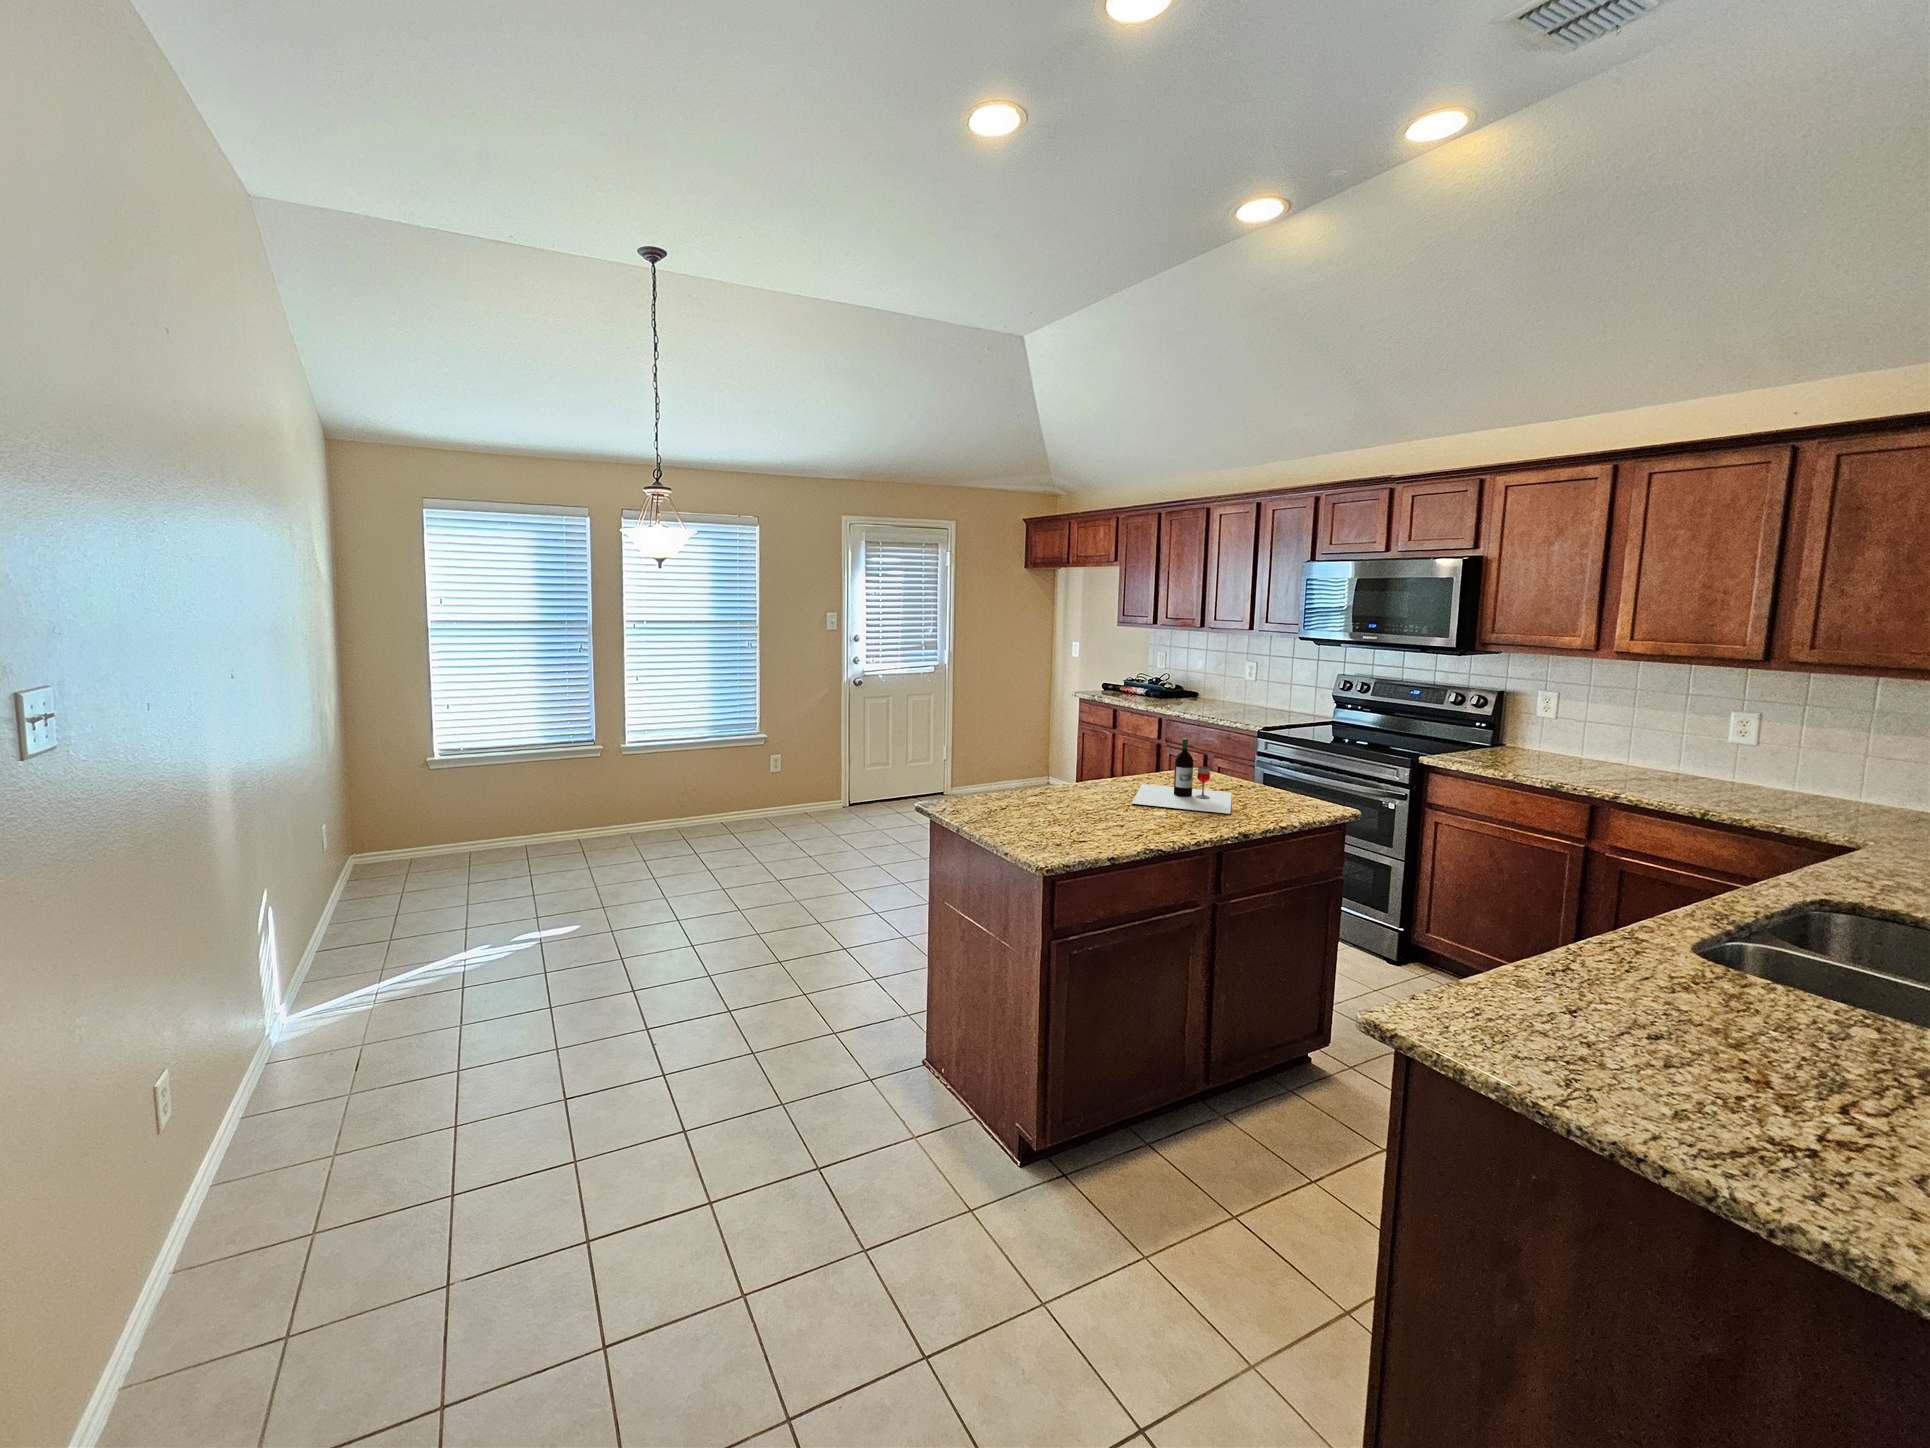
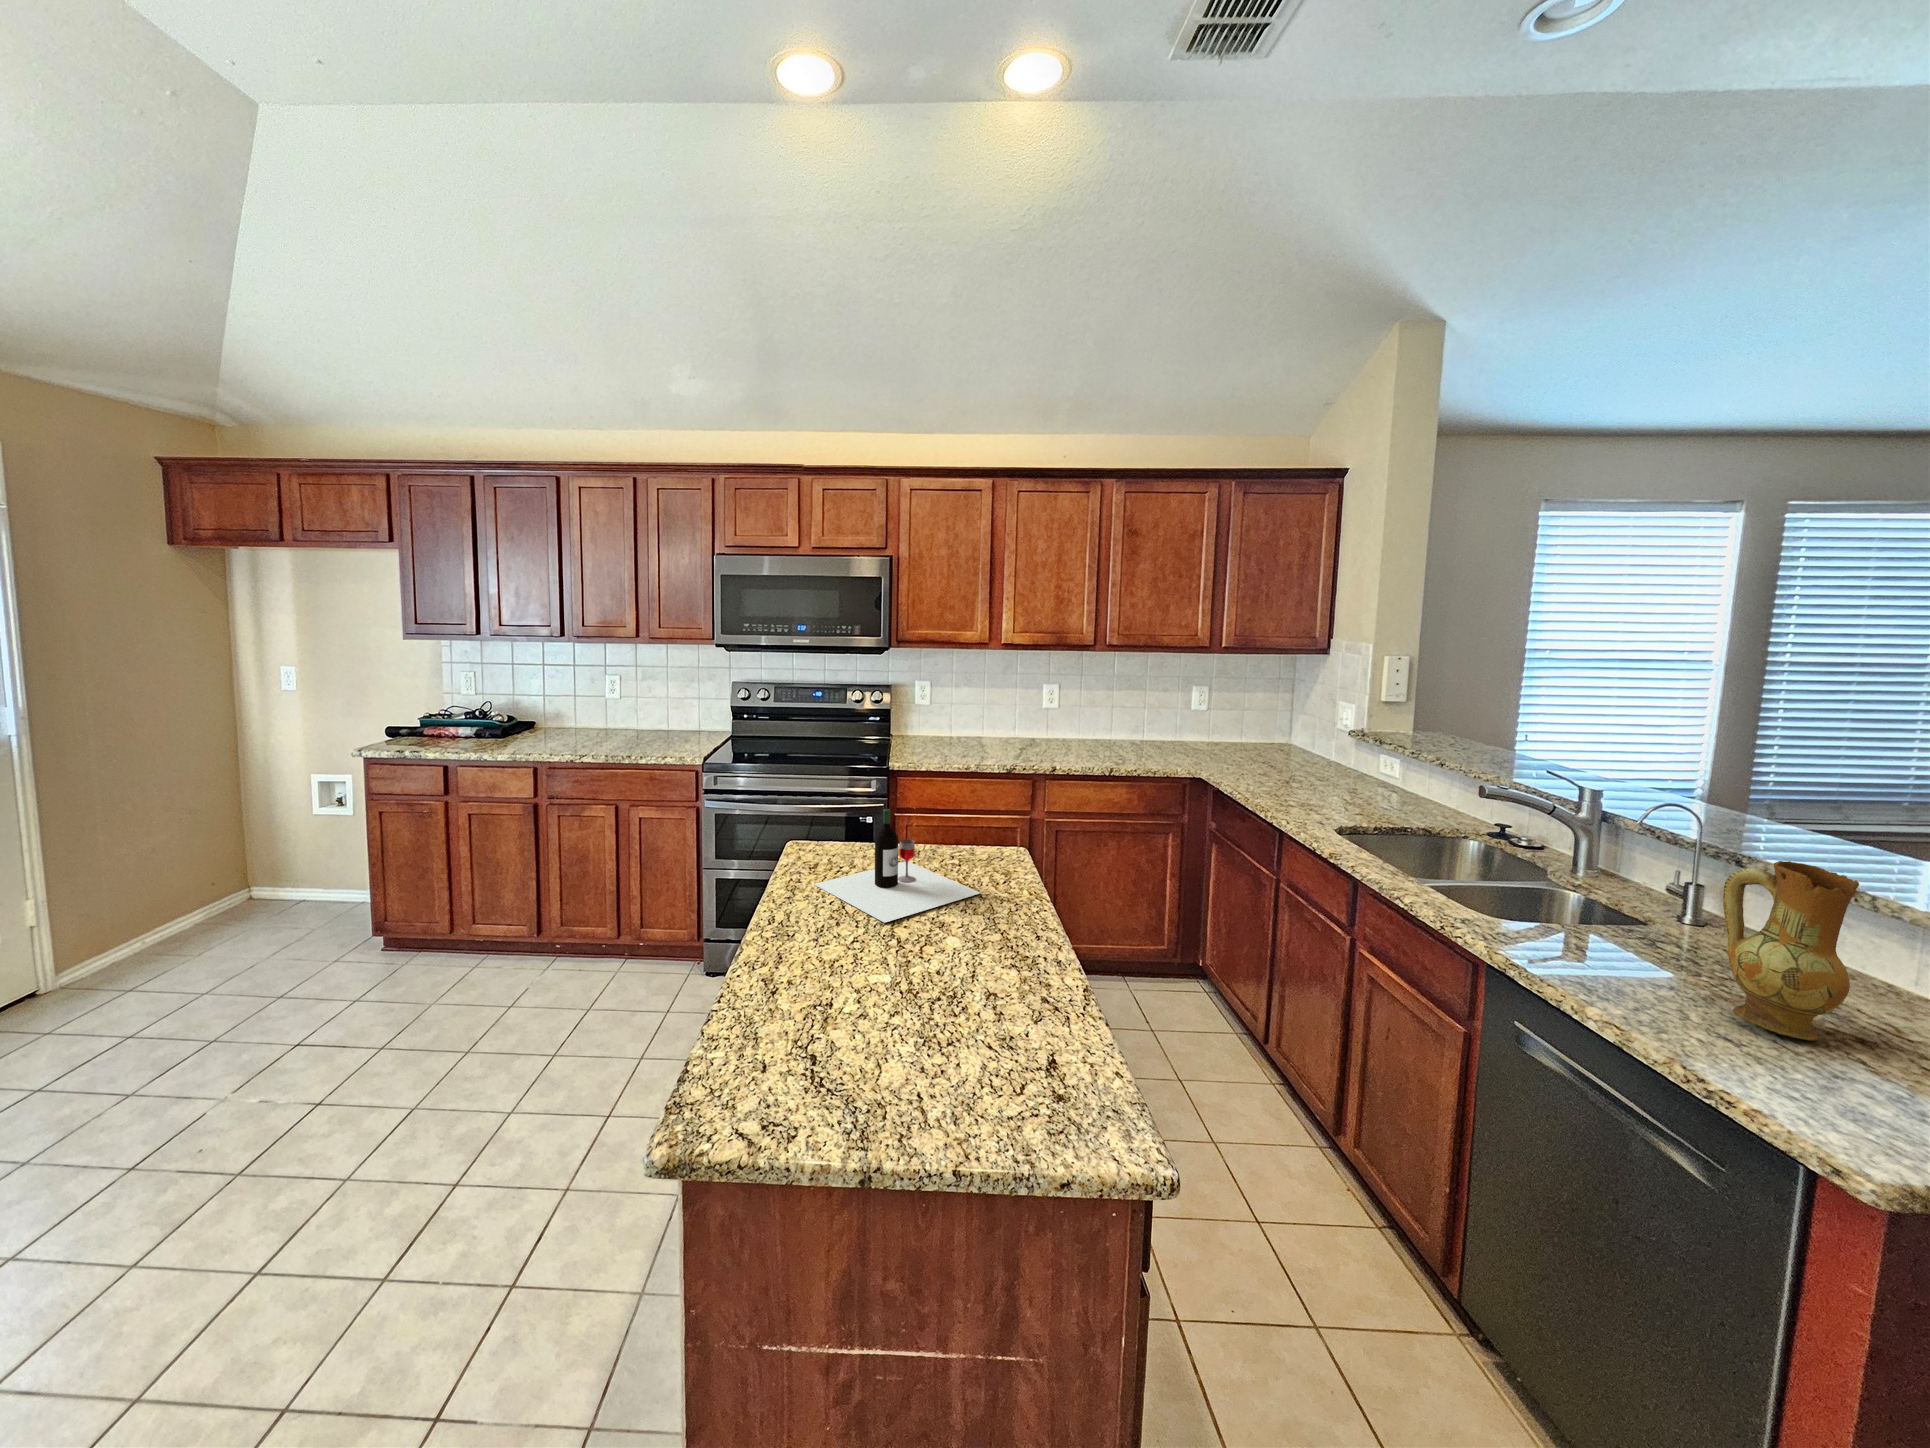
ceramic jug: none [1637,874,1795,1103] -> present [1723,861,1859,1041]

